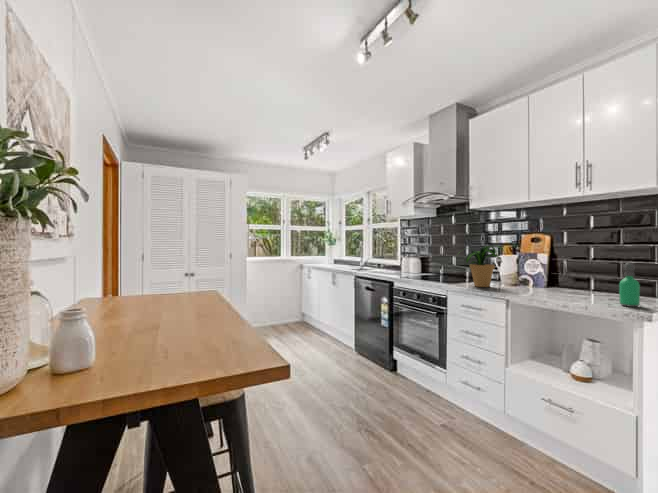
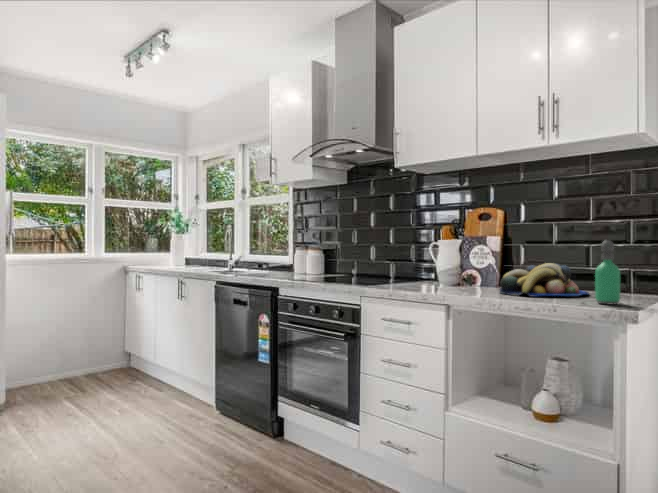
potted plant: present [466,245,502,287] -> none [374,222,445,288]
fruit bowl: none [546,275,617,298] -> present [500,263,589,297]

